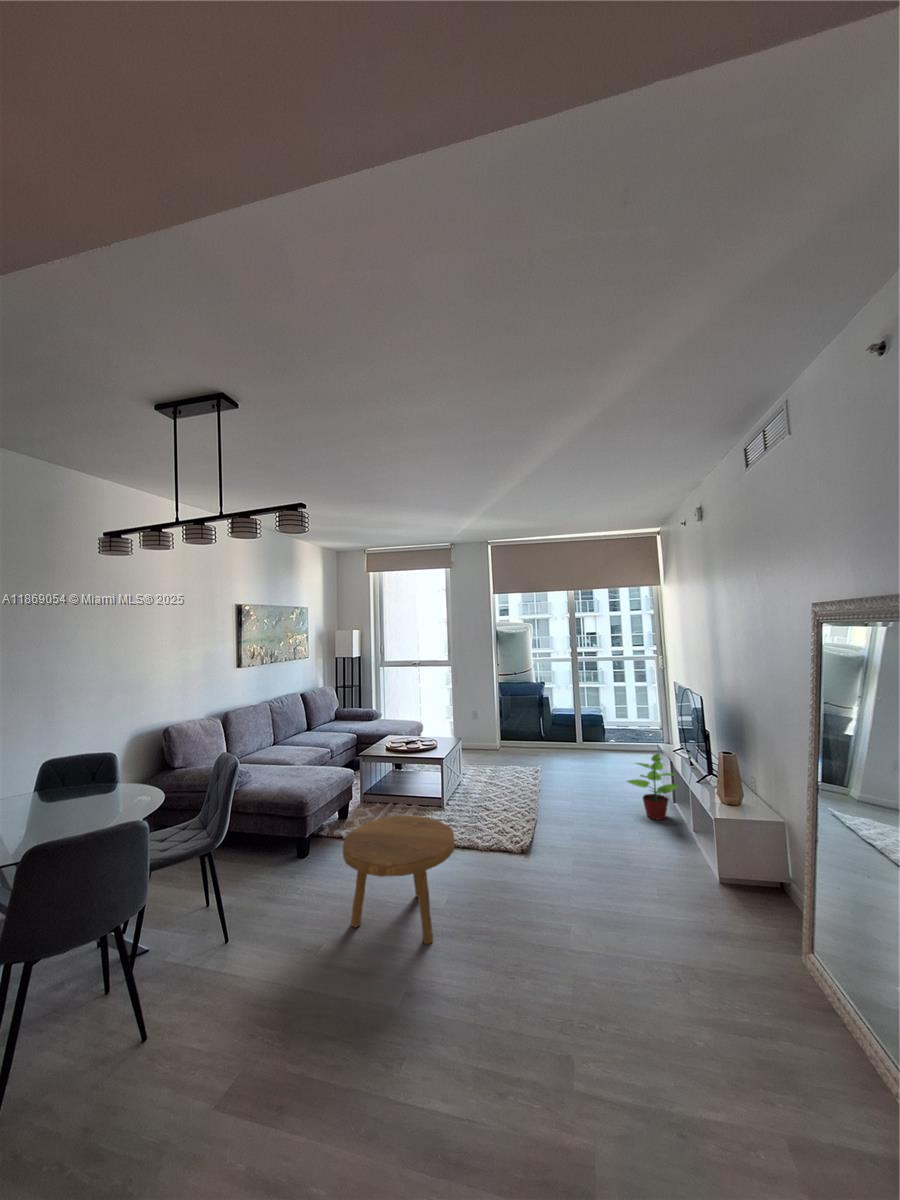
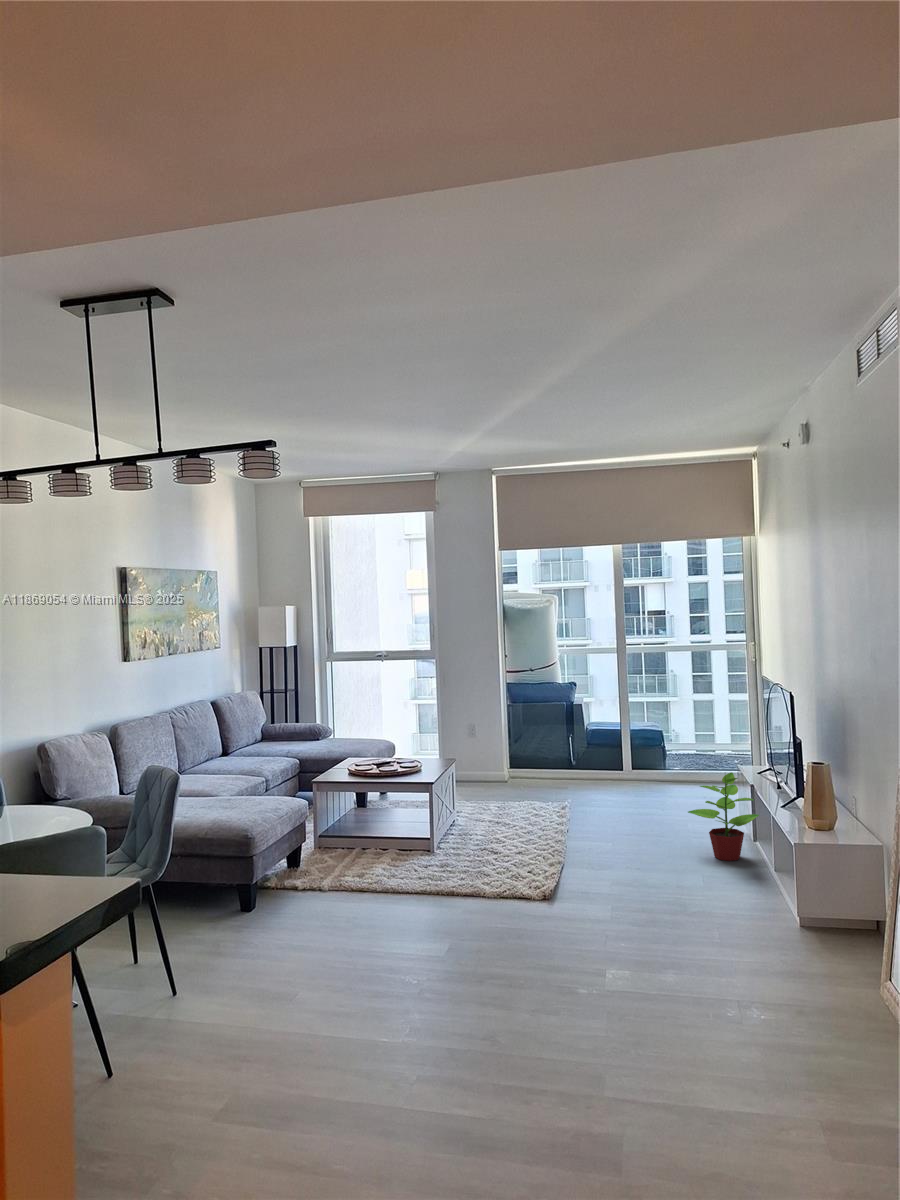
footstool: present [342,816,455,944] -> none [317,845,462,990]

